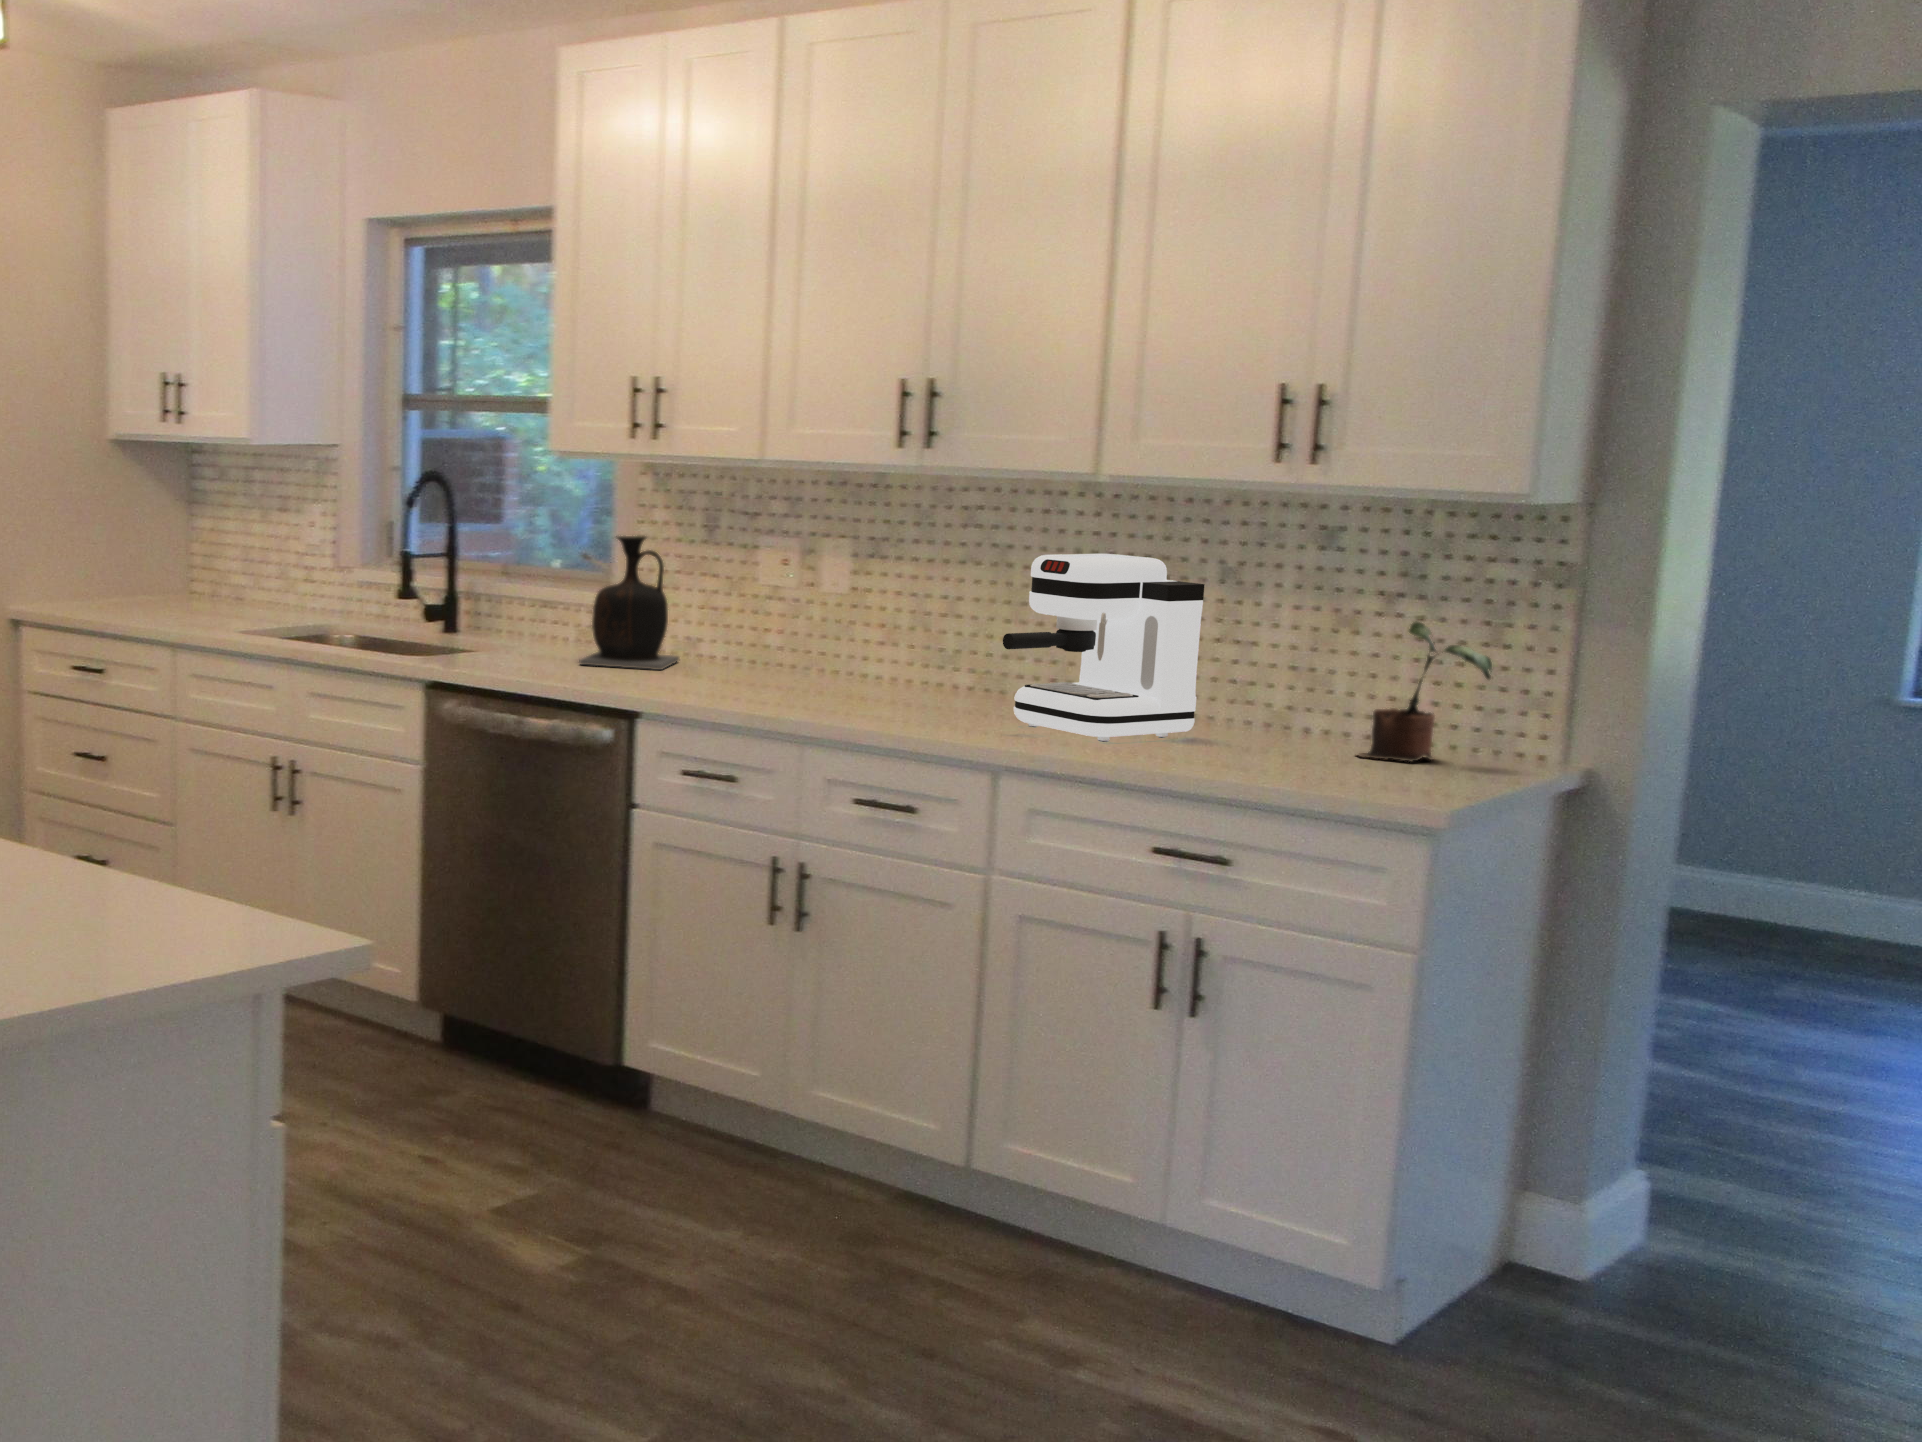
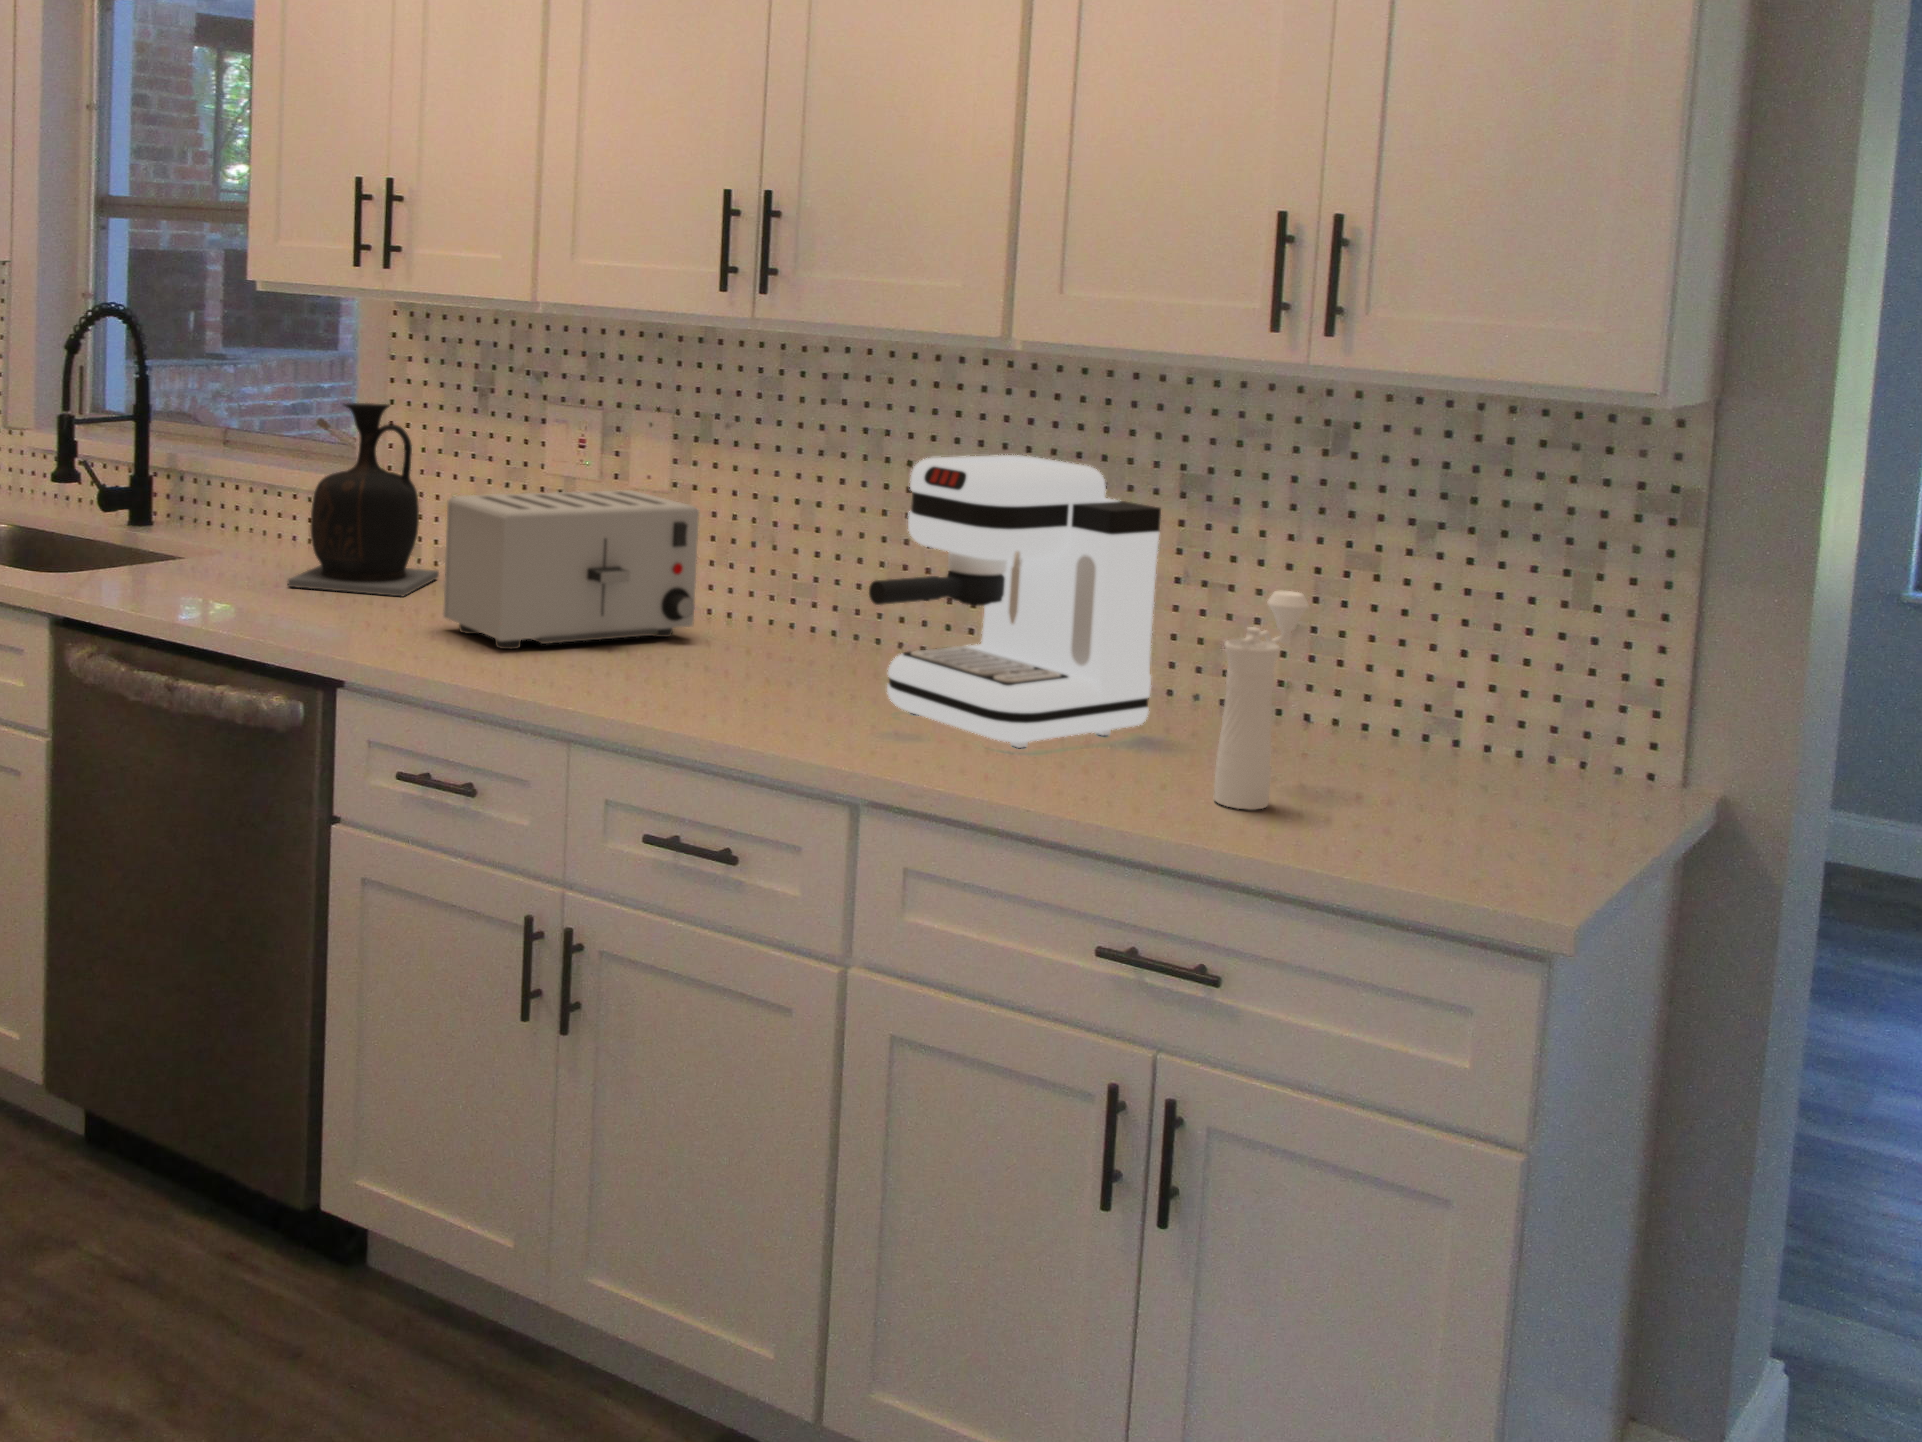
toaster: none [699,591,877,695] -> present [443,490,699,649]
potted plant: present [1358,621,1492,761] -> none [1384,577,1584,789]
pepper mill: none [1230,632,1300,767] -> present [1214,591,1309,810]

